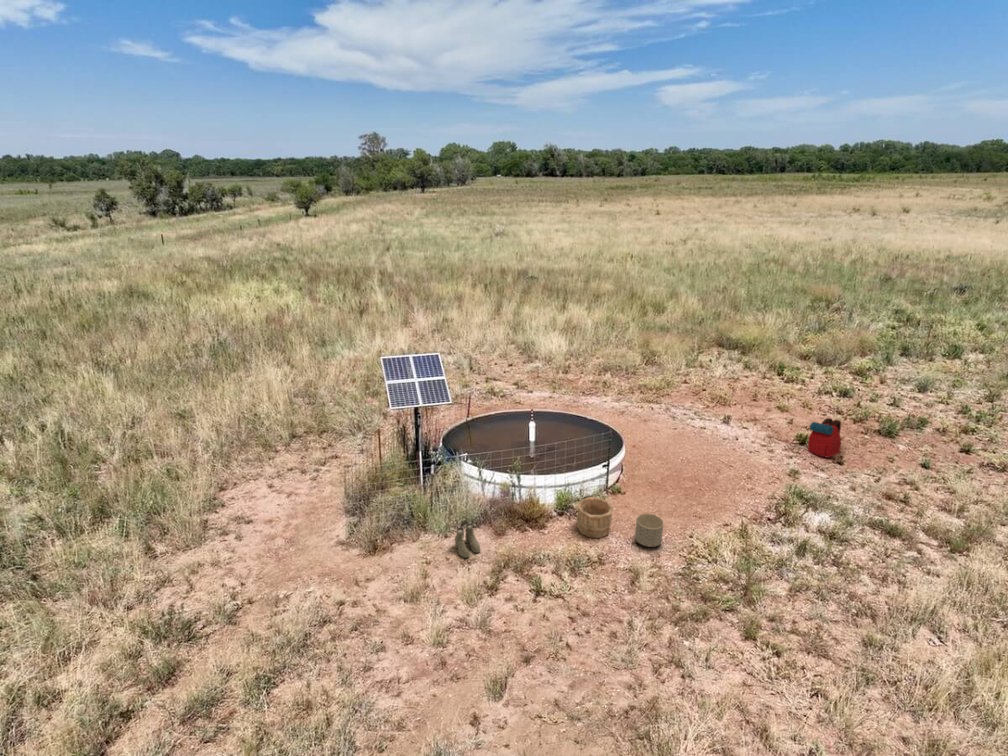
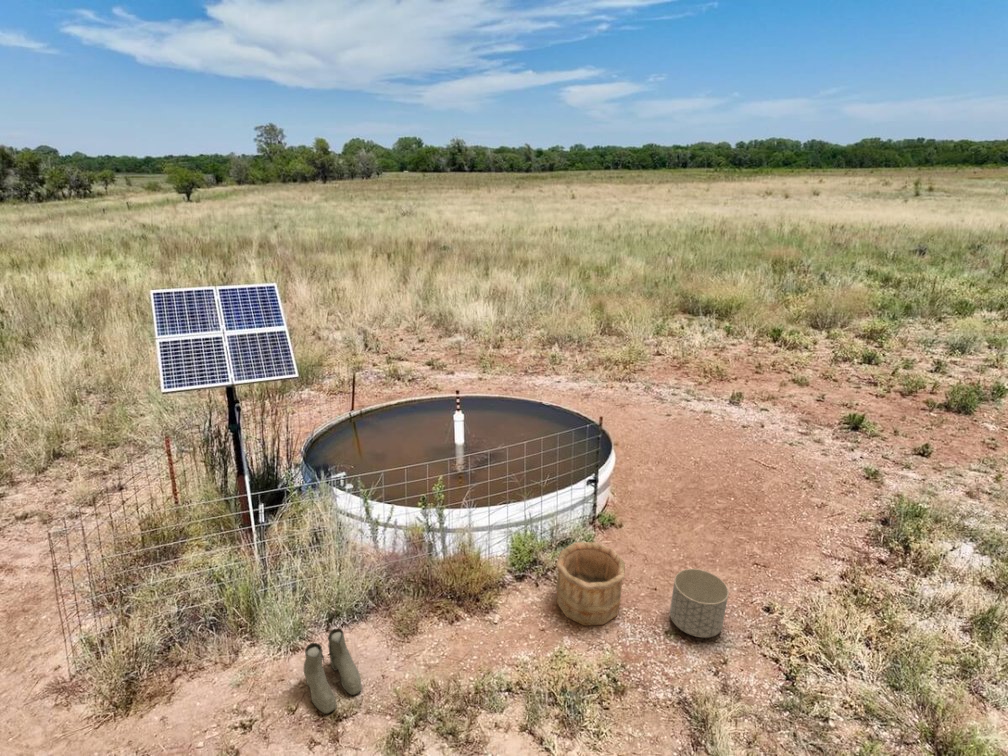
backpack: present [808,418,841,457] -> none [860,386,909,442]

